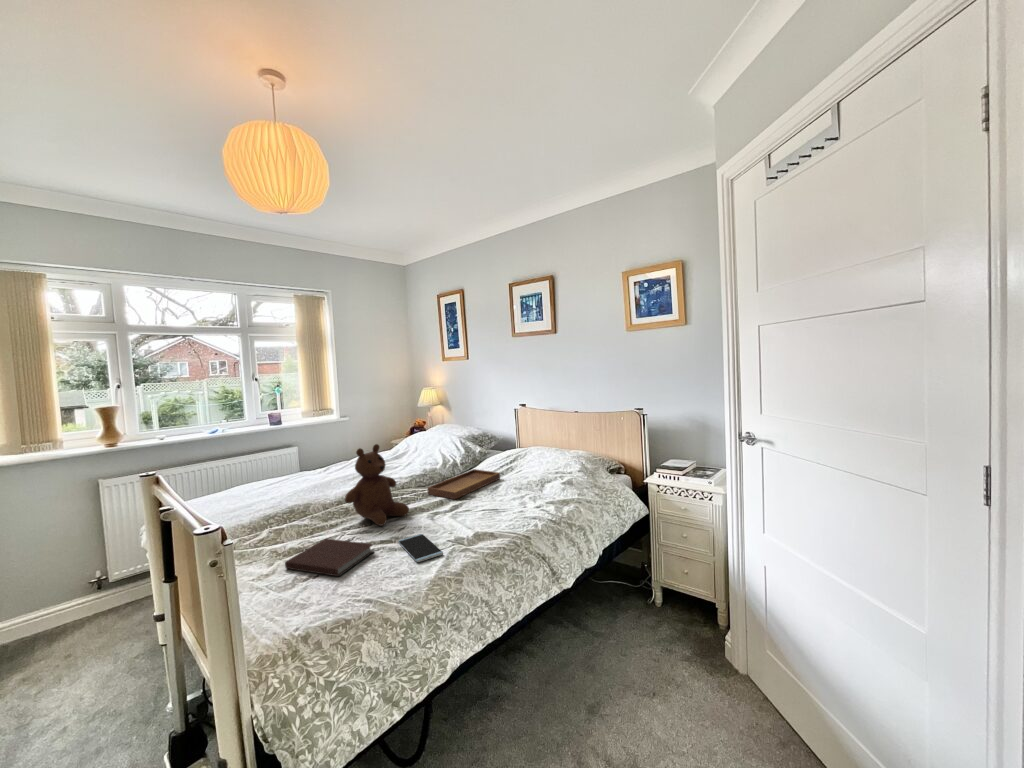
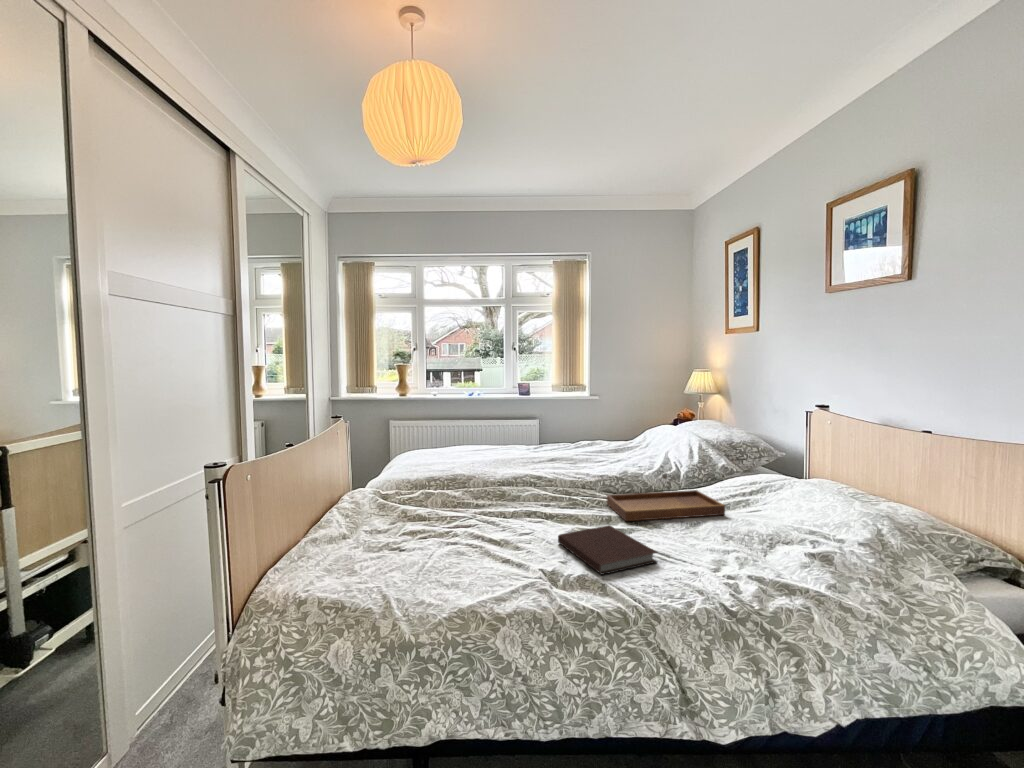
teddy bear: present [345,444,409,526] -> none [485,423,556,521]
smartphone: present [398,534,443,562] -> none [474,544,527,582]
notebook: present [285,539,374,576] -> present [558,525,657,575]

